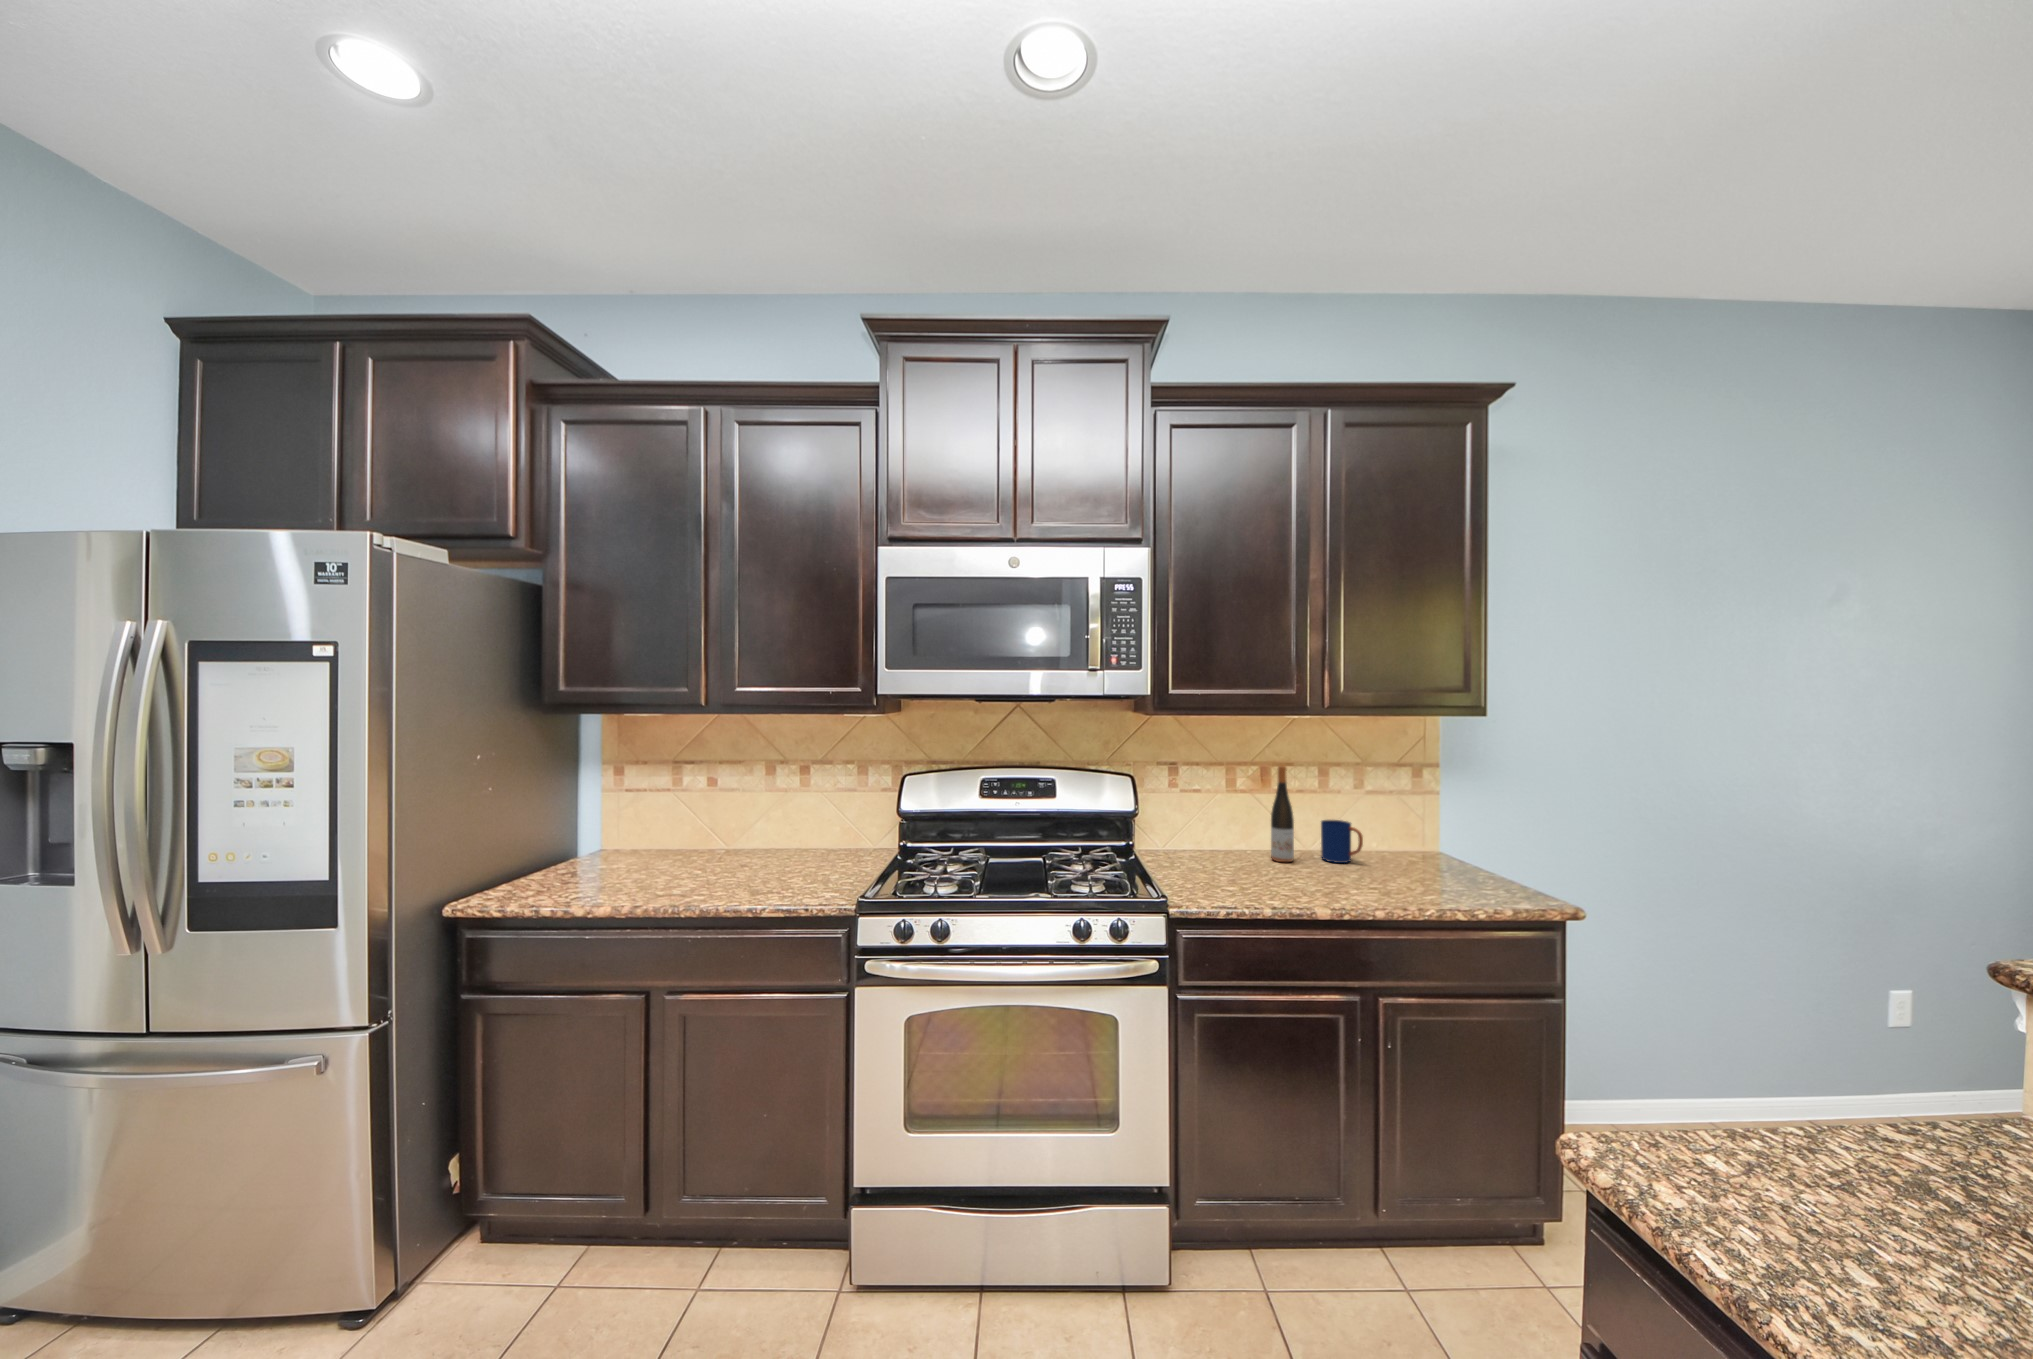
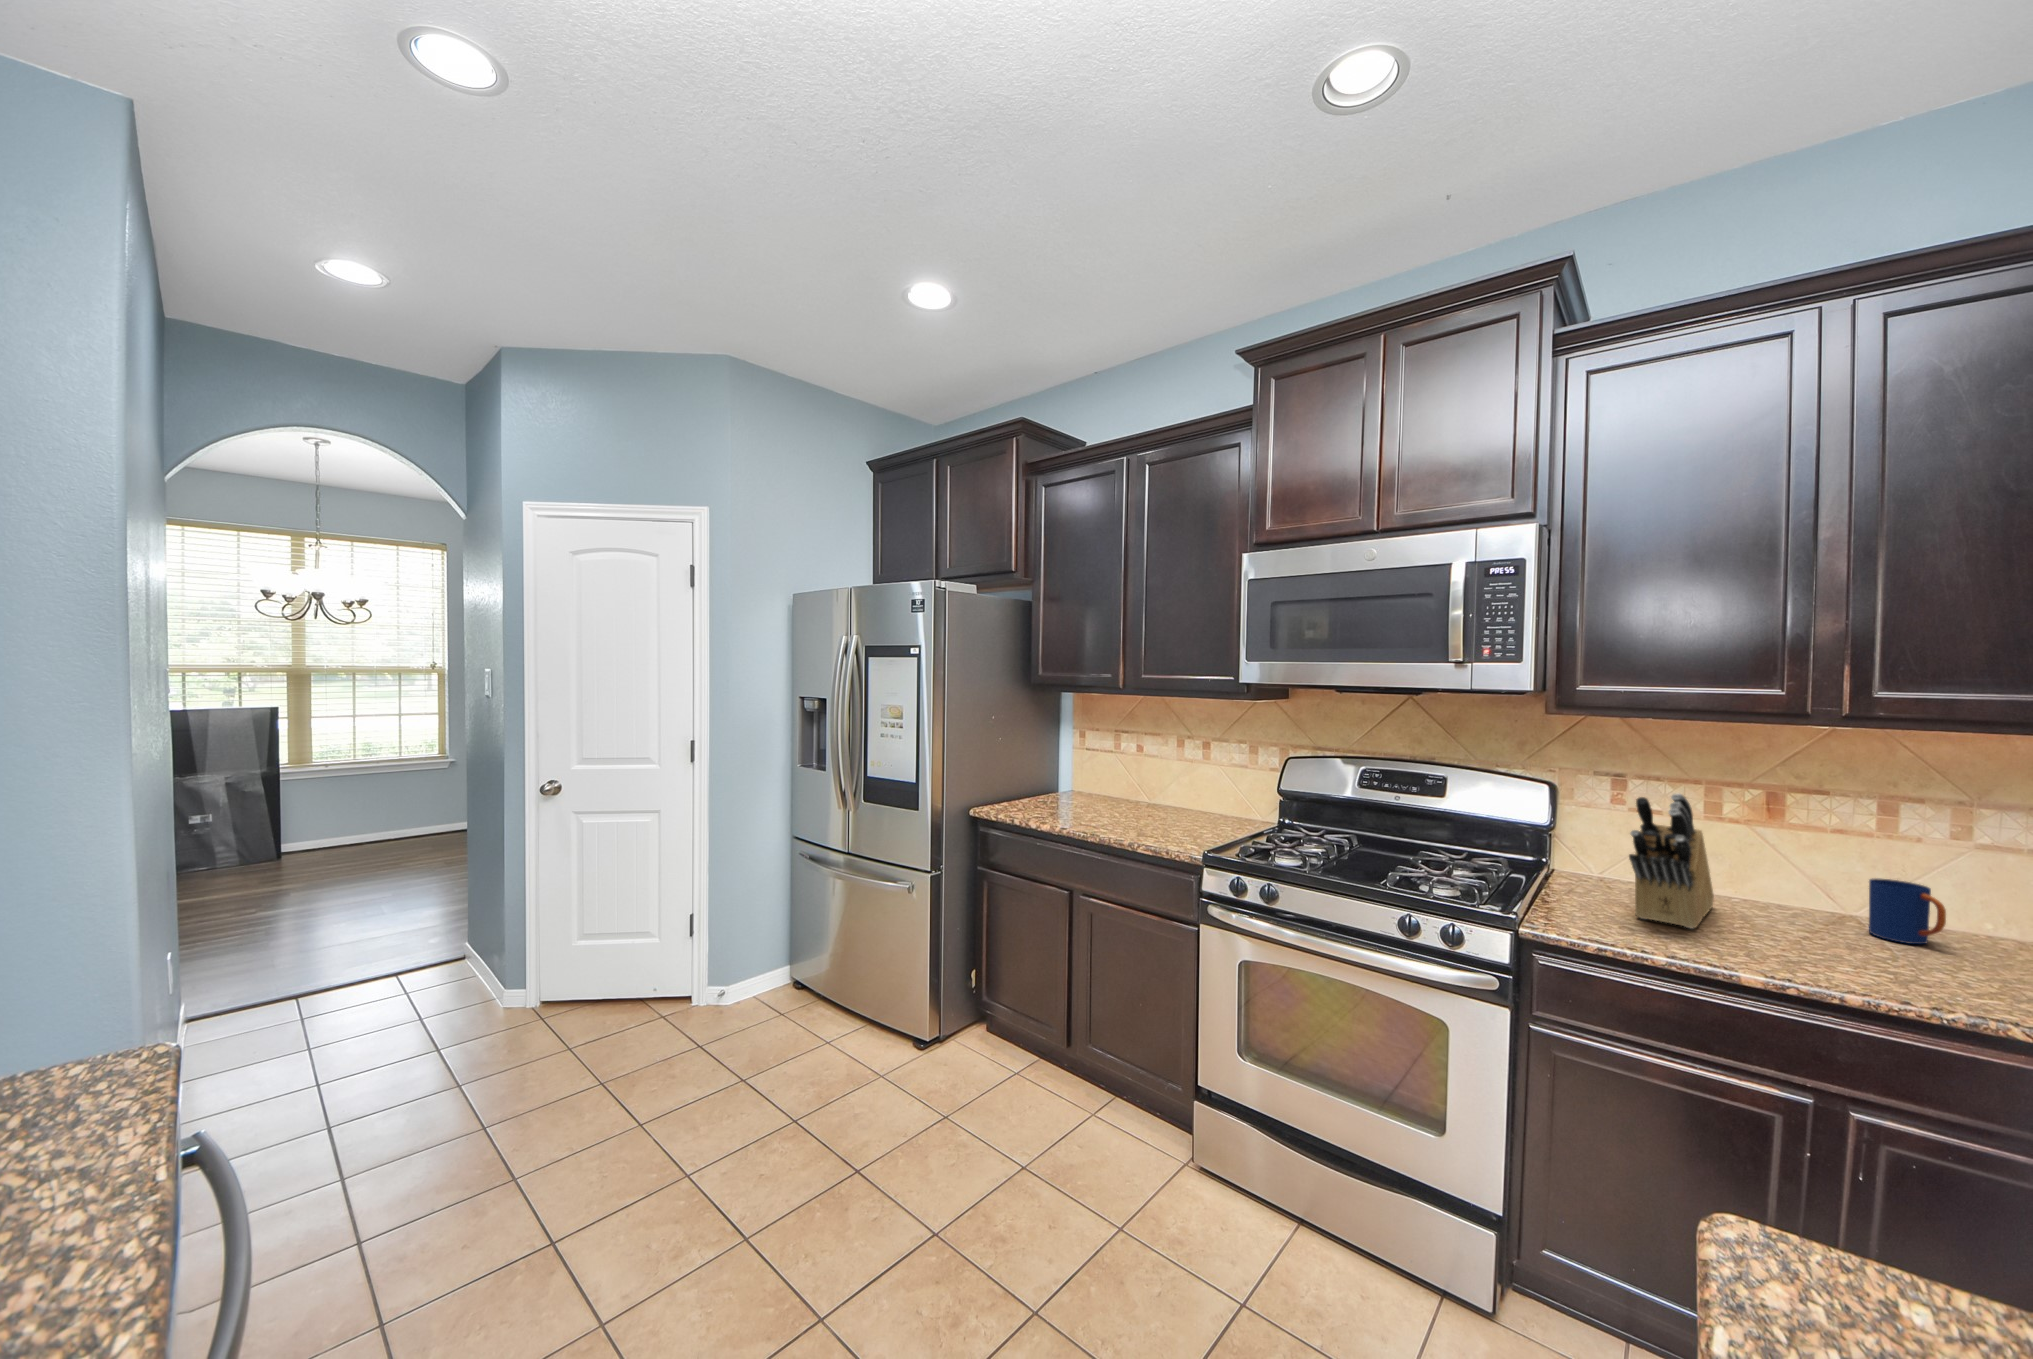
wine bottle: present [1271,765,1294,862] -> none [1766,793,1809,924]
knife block: none [1208,774,1264,882] -> present [1629,794,1714,928]

